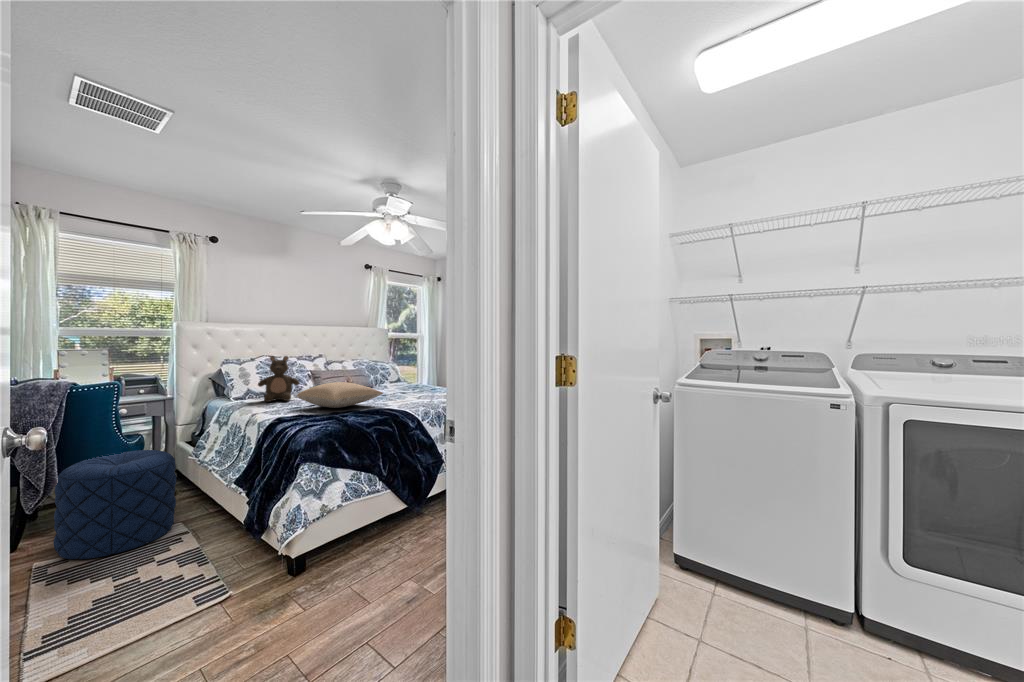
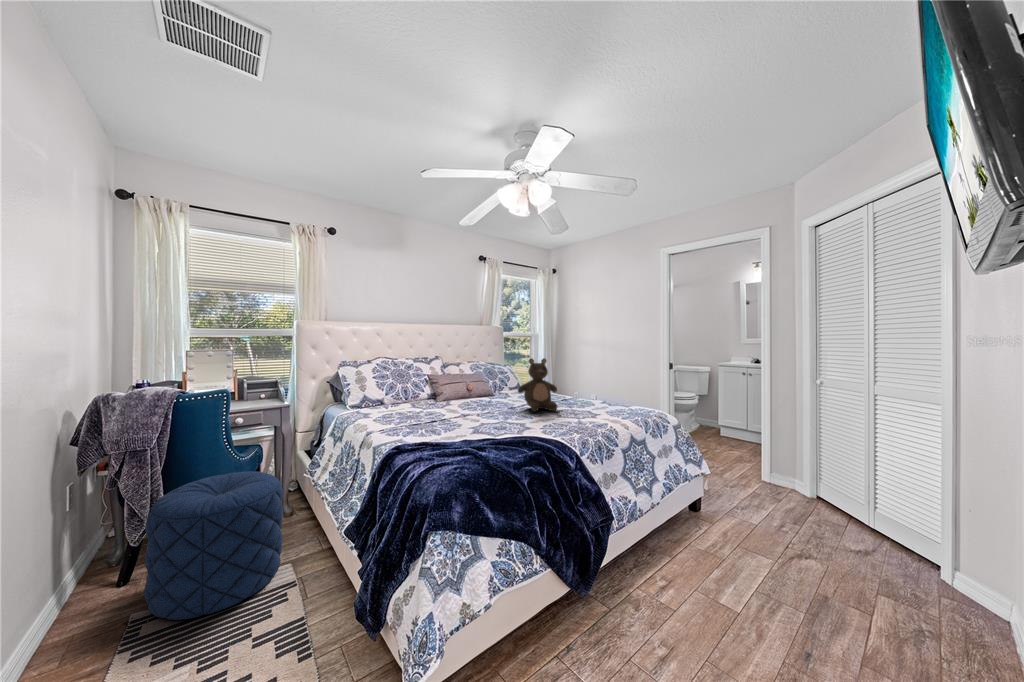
stuffed bear: present [258,356,299,402] -> present [518,358,557,412]
pillow: present [297,382,383,408] -> none [417,394,521,428]

